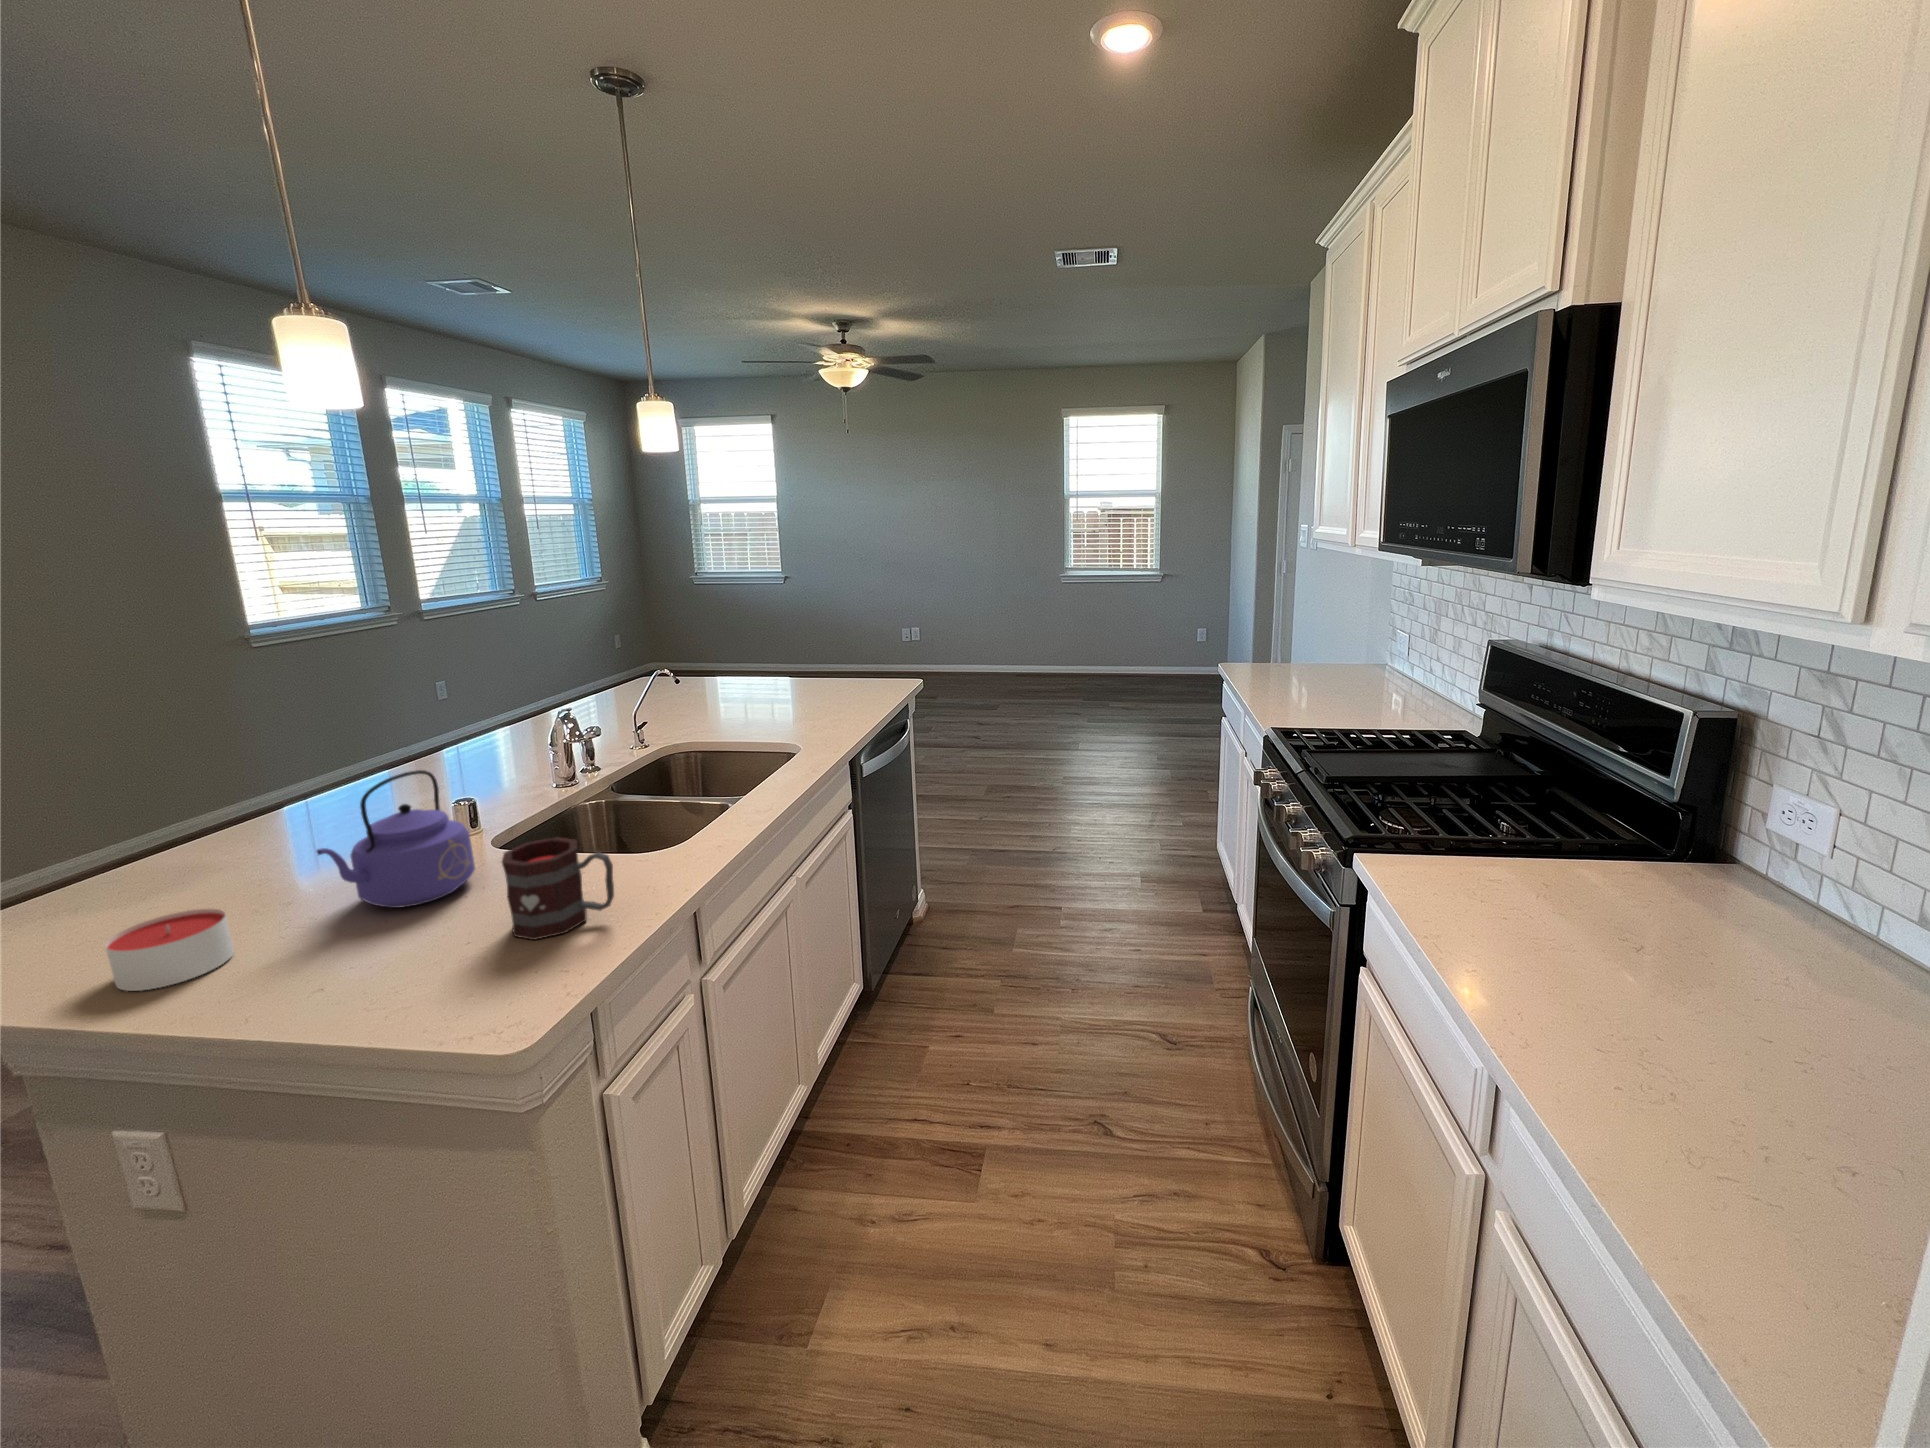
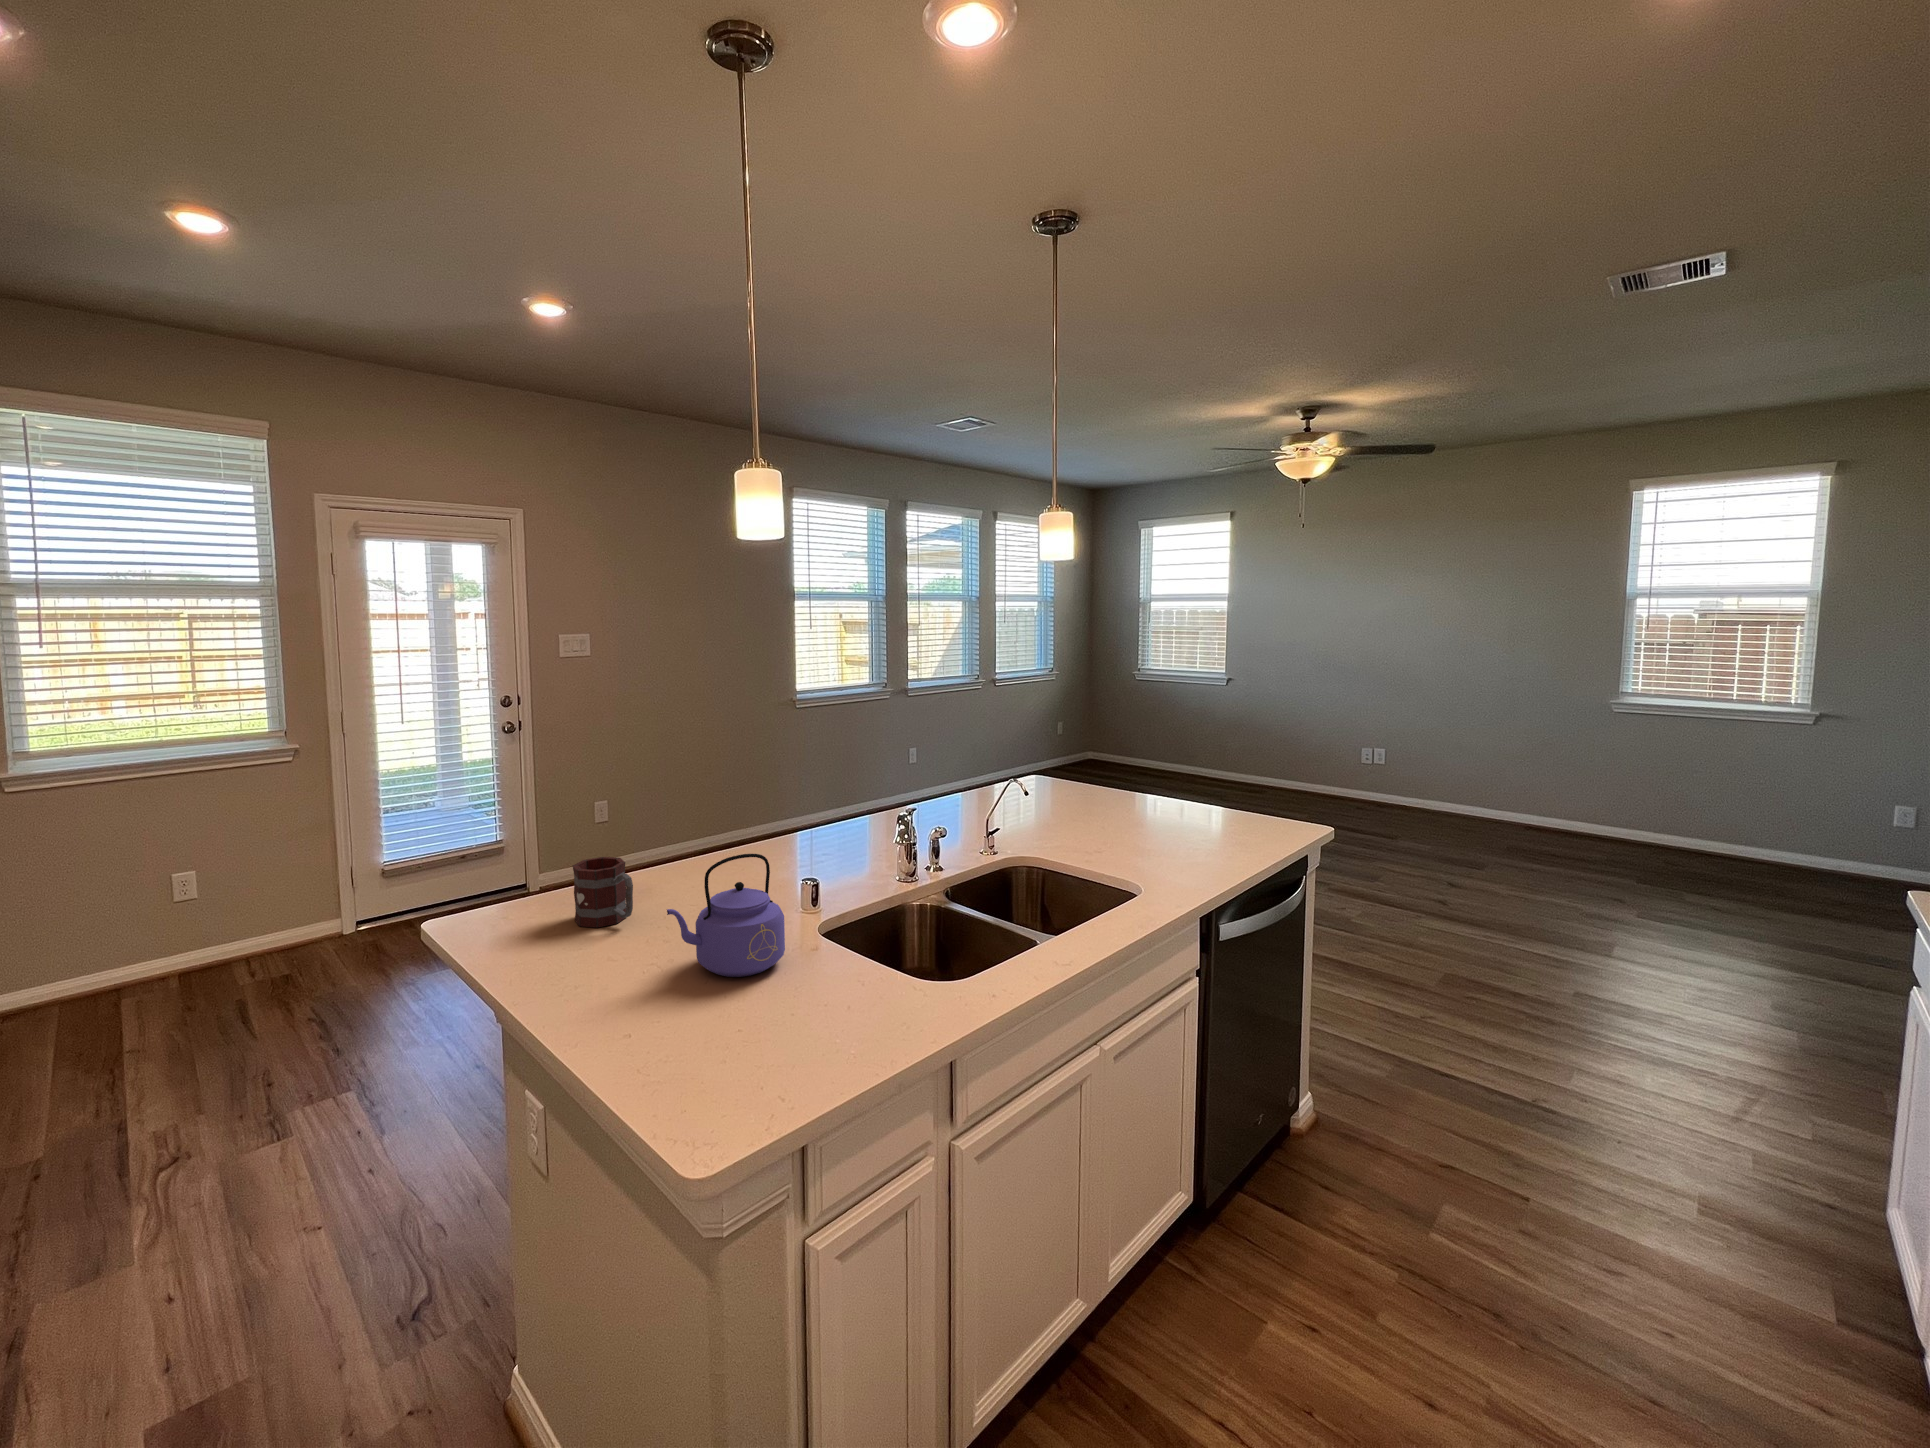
mug: present [502,837,614,940] -> present [573,857,633,928]
candle: present [105,909,234,991] -> none [537,935,610,995]

